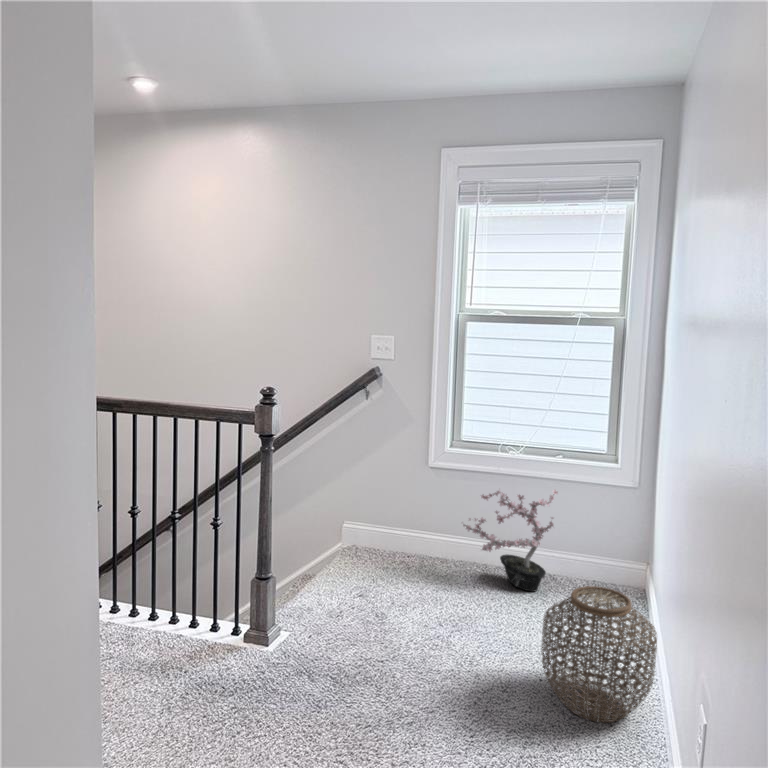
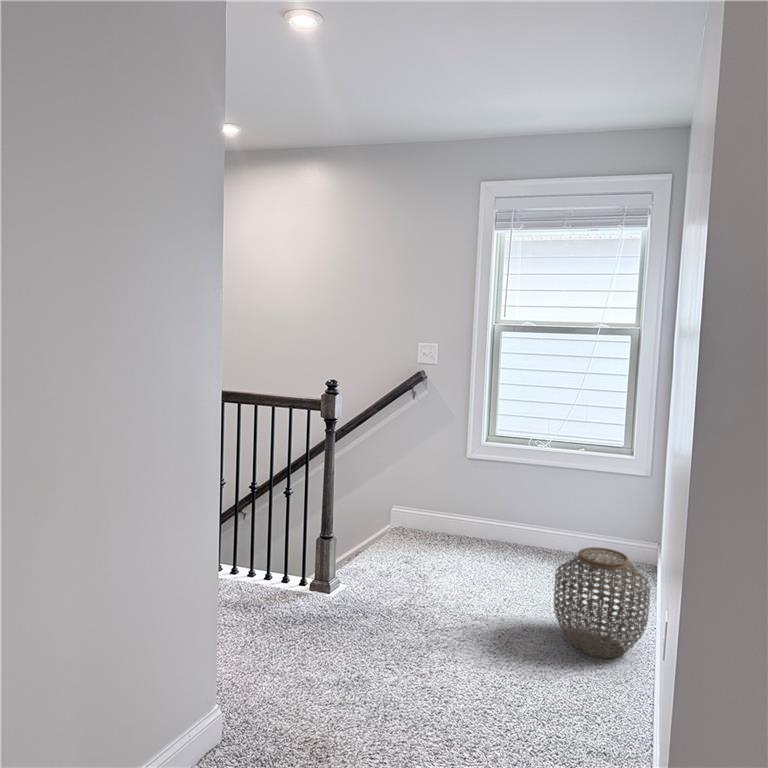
potted plant: present [463,489,558,592] -> none [493,470,583,564]

